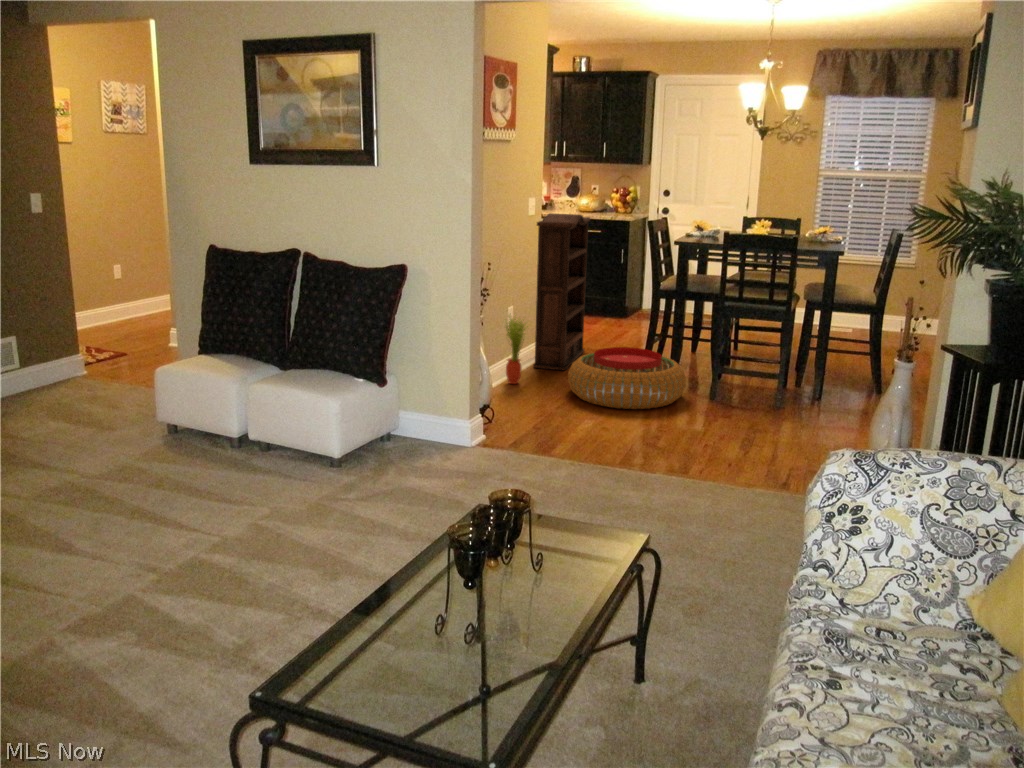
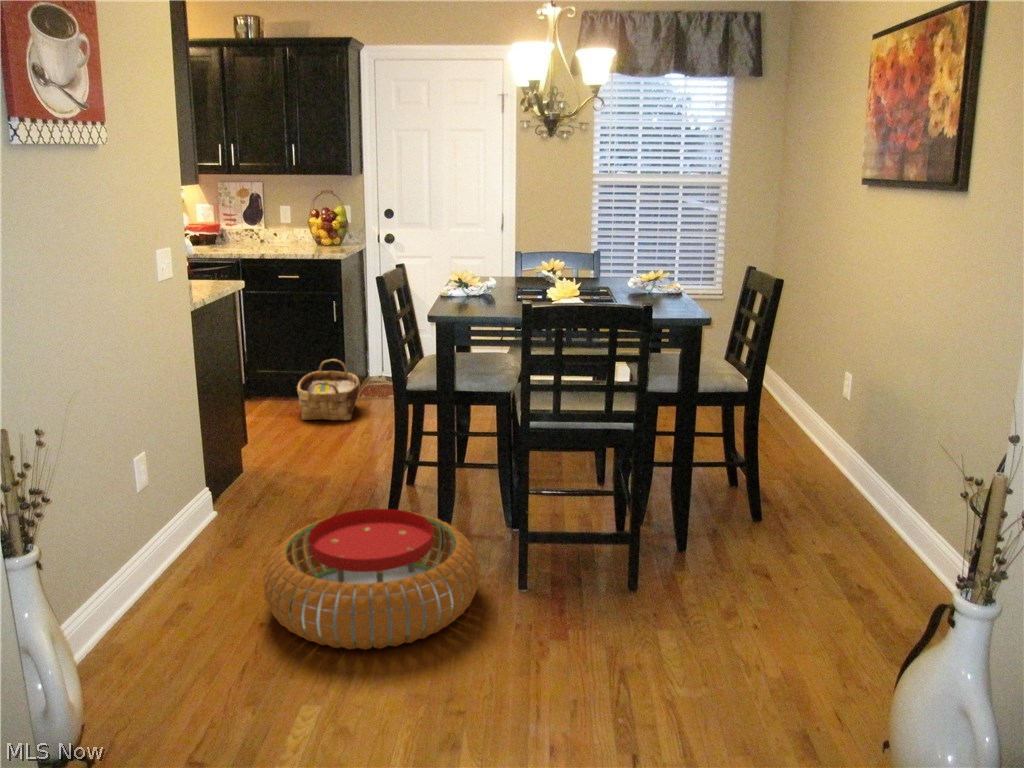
bookshelf: present [533,213,590,370] -> none [177,270,291,547]
woven basket: none [593,288,634,327] -> present [297,359,360,421]
potted plant: present [506,314,528,384] -> none [124,474,177,606]

